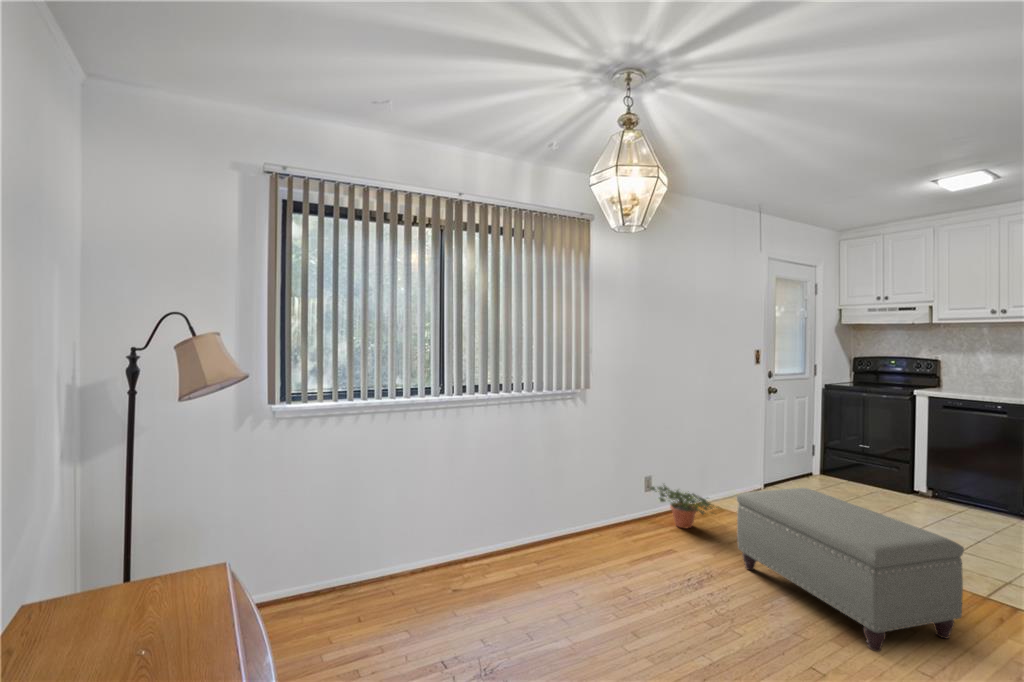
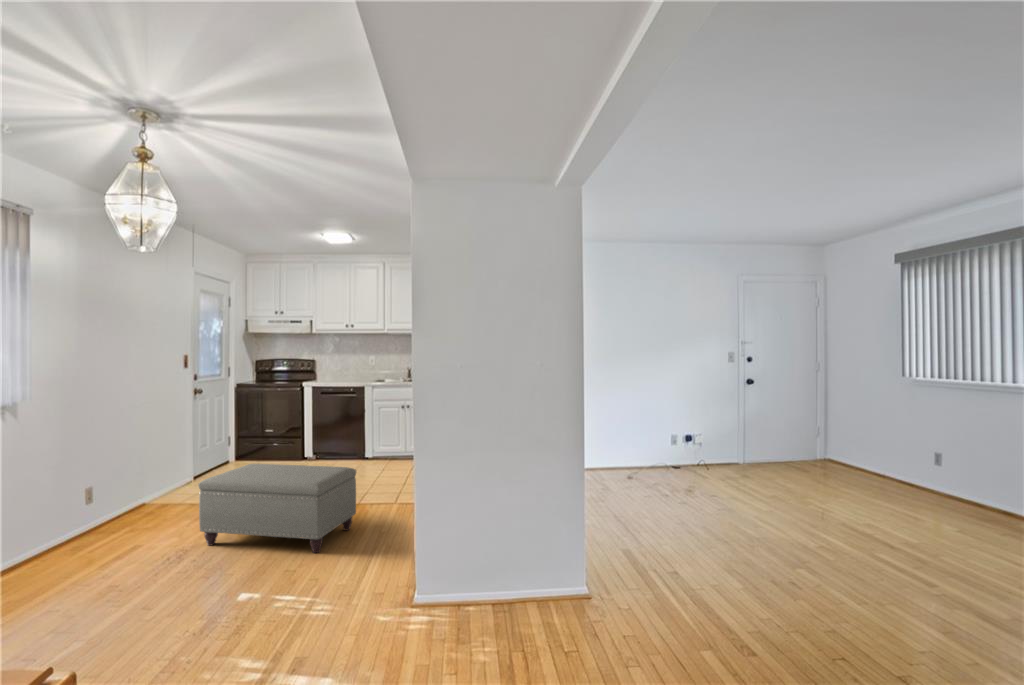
potted plant: present [650,485,717,528] -> none [77,501,169,541]

